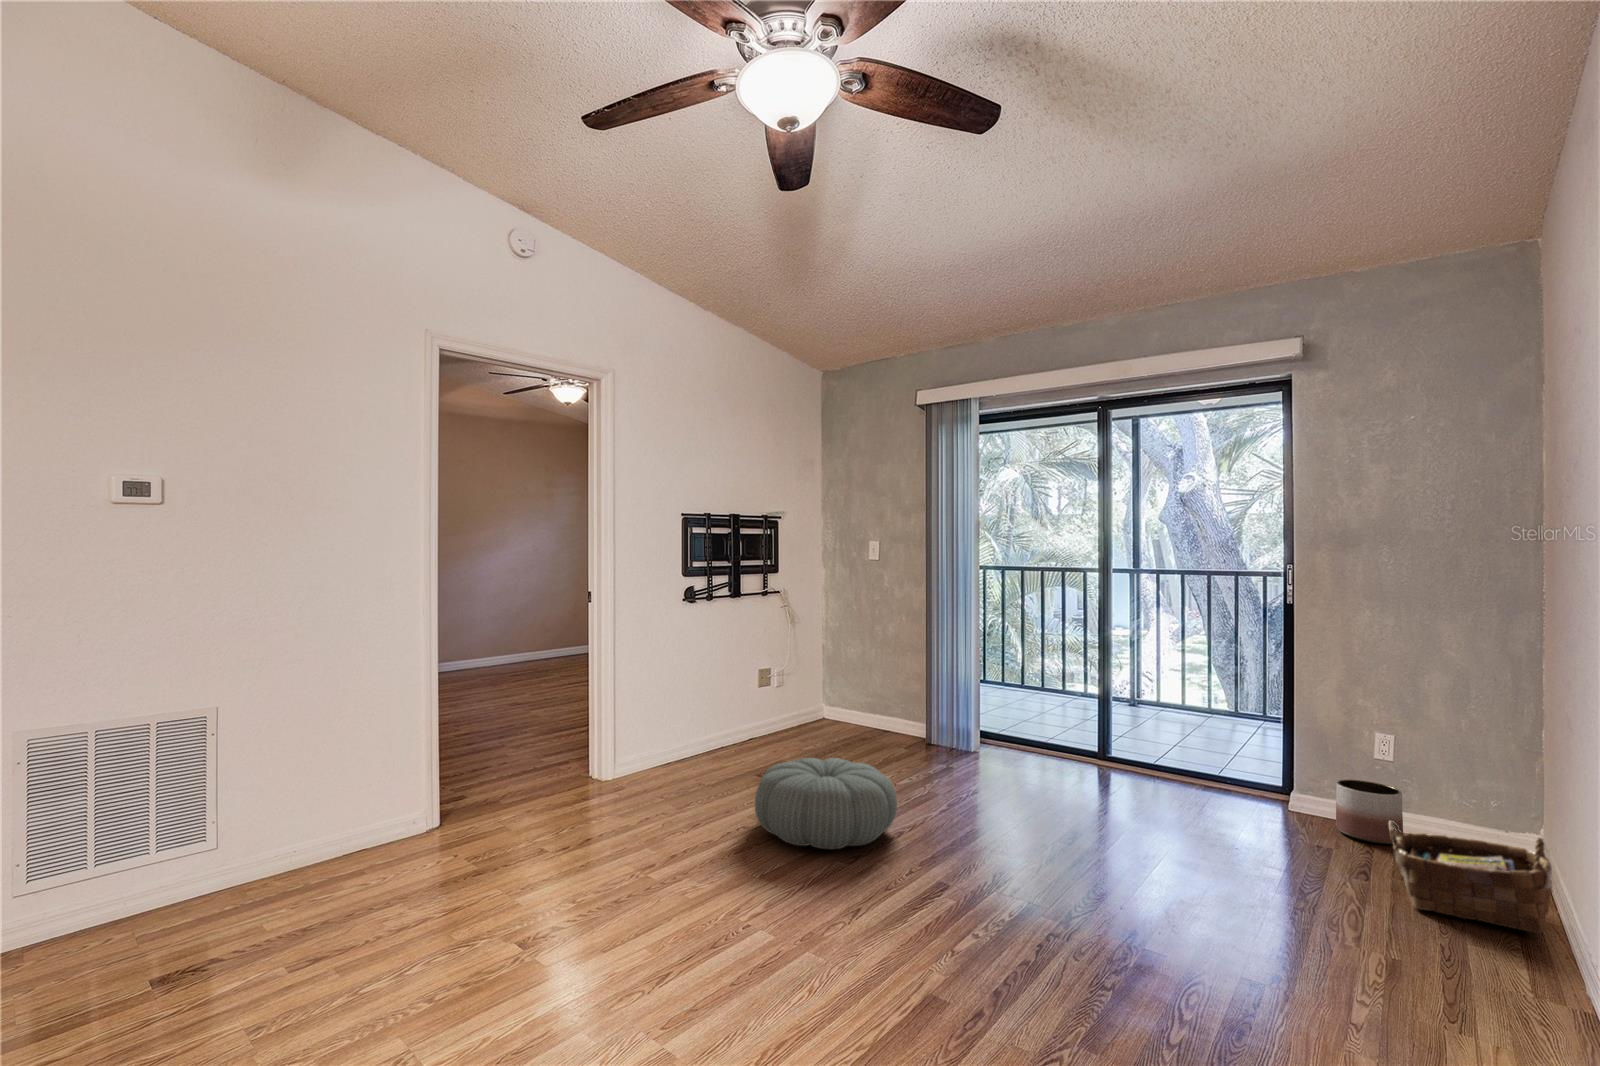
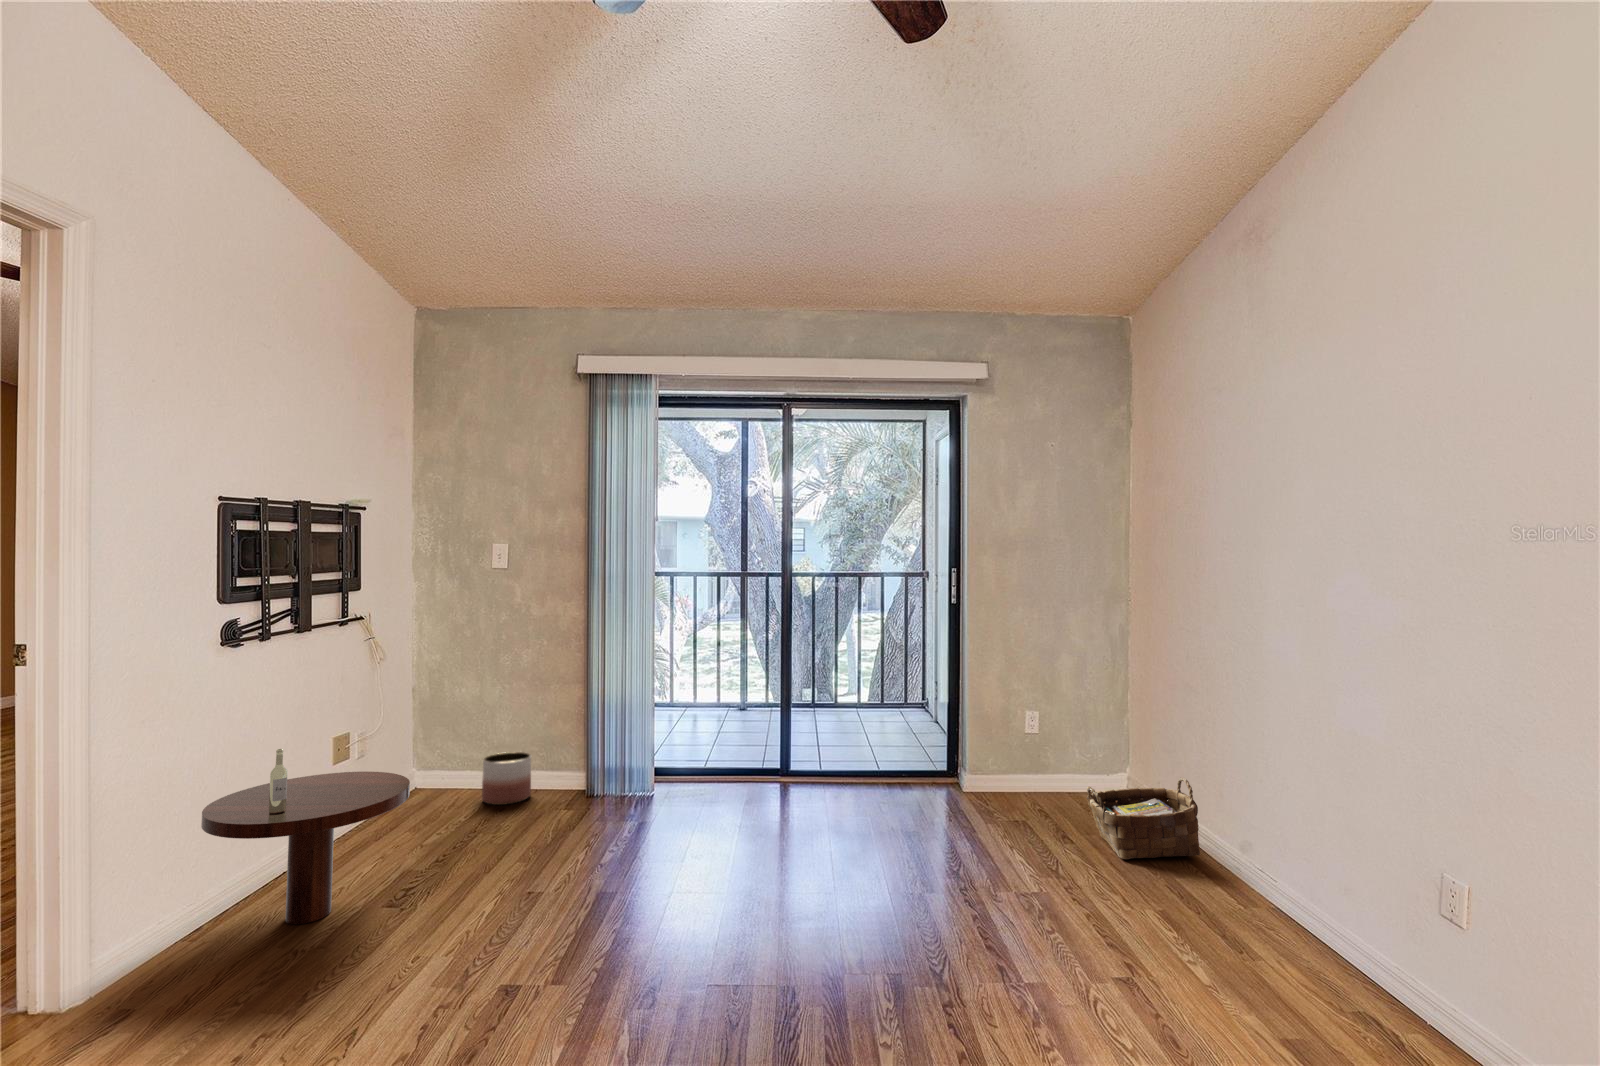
coffee table: none [668,664,776,772] -> present [201,749,410,924]
pouf: present [755,758,897,849] -> none [453,851,672,1011]
planter: present [1336,780,1403,844] -> present [482,752,531,805]

